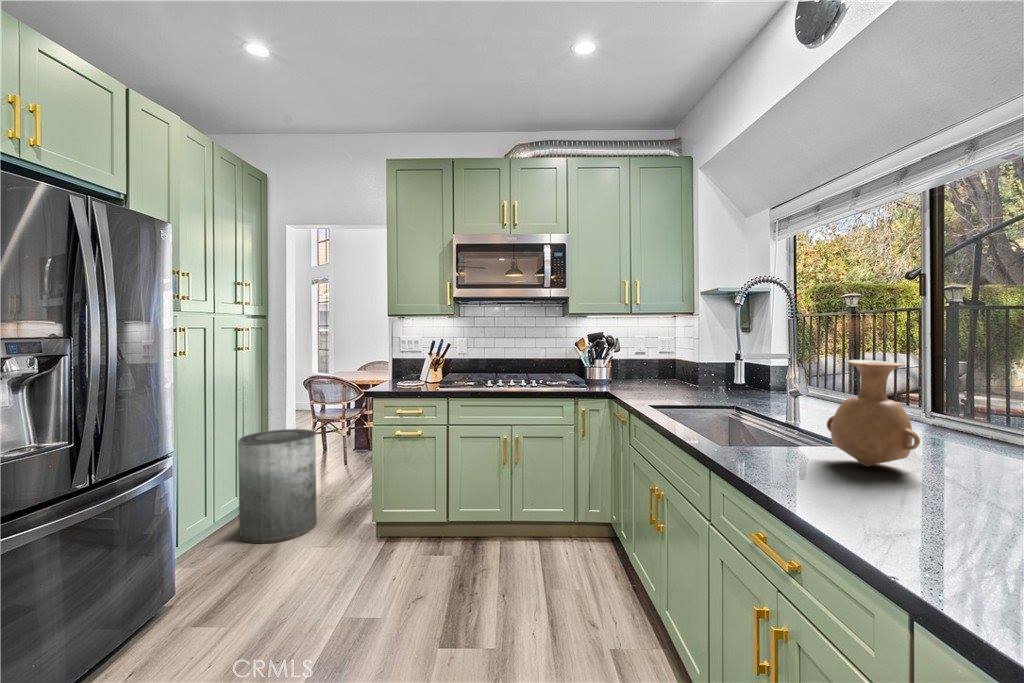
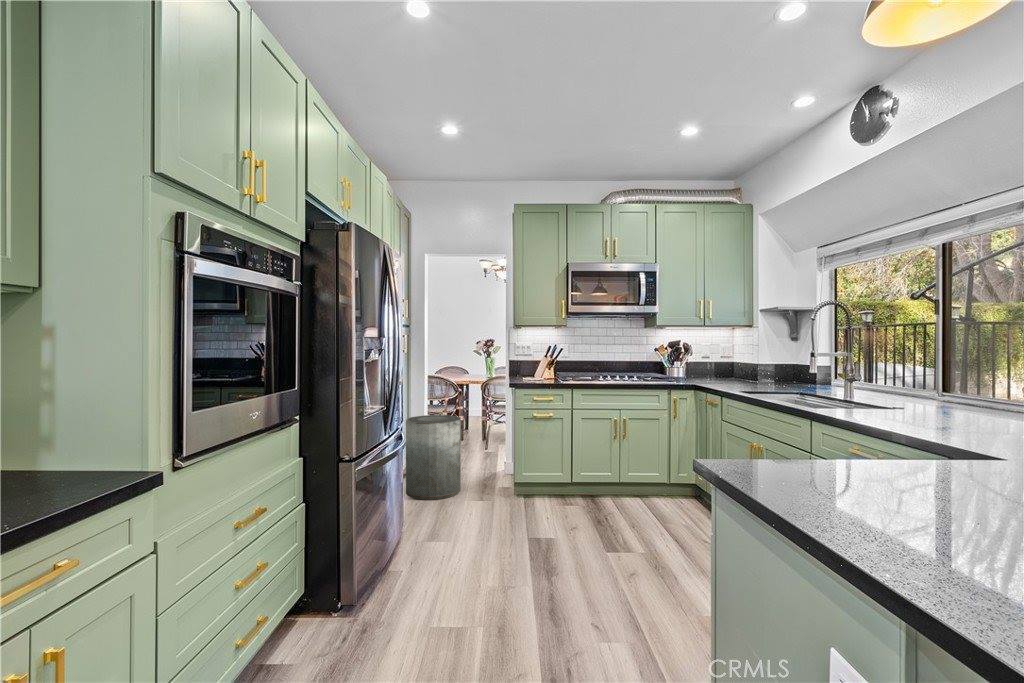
vase: present [827,360,920,466] -> none [881,352,938,413]

